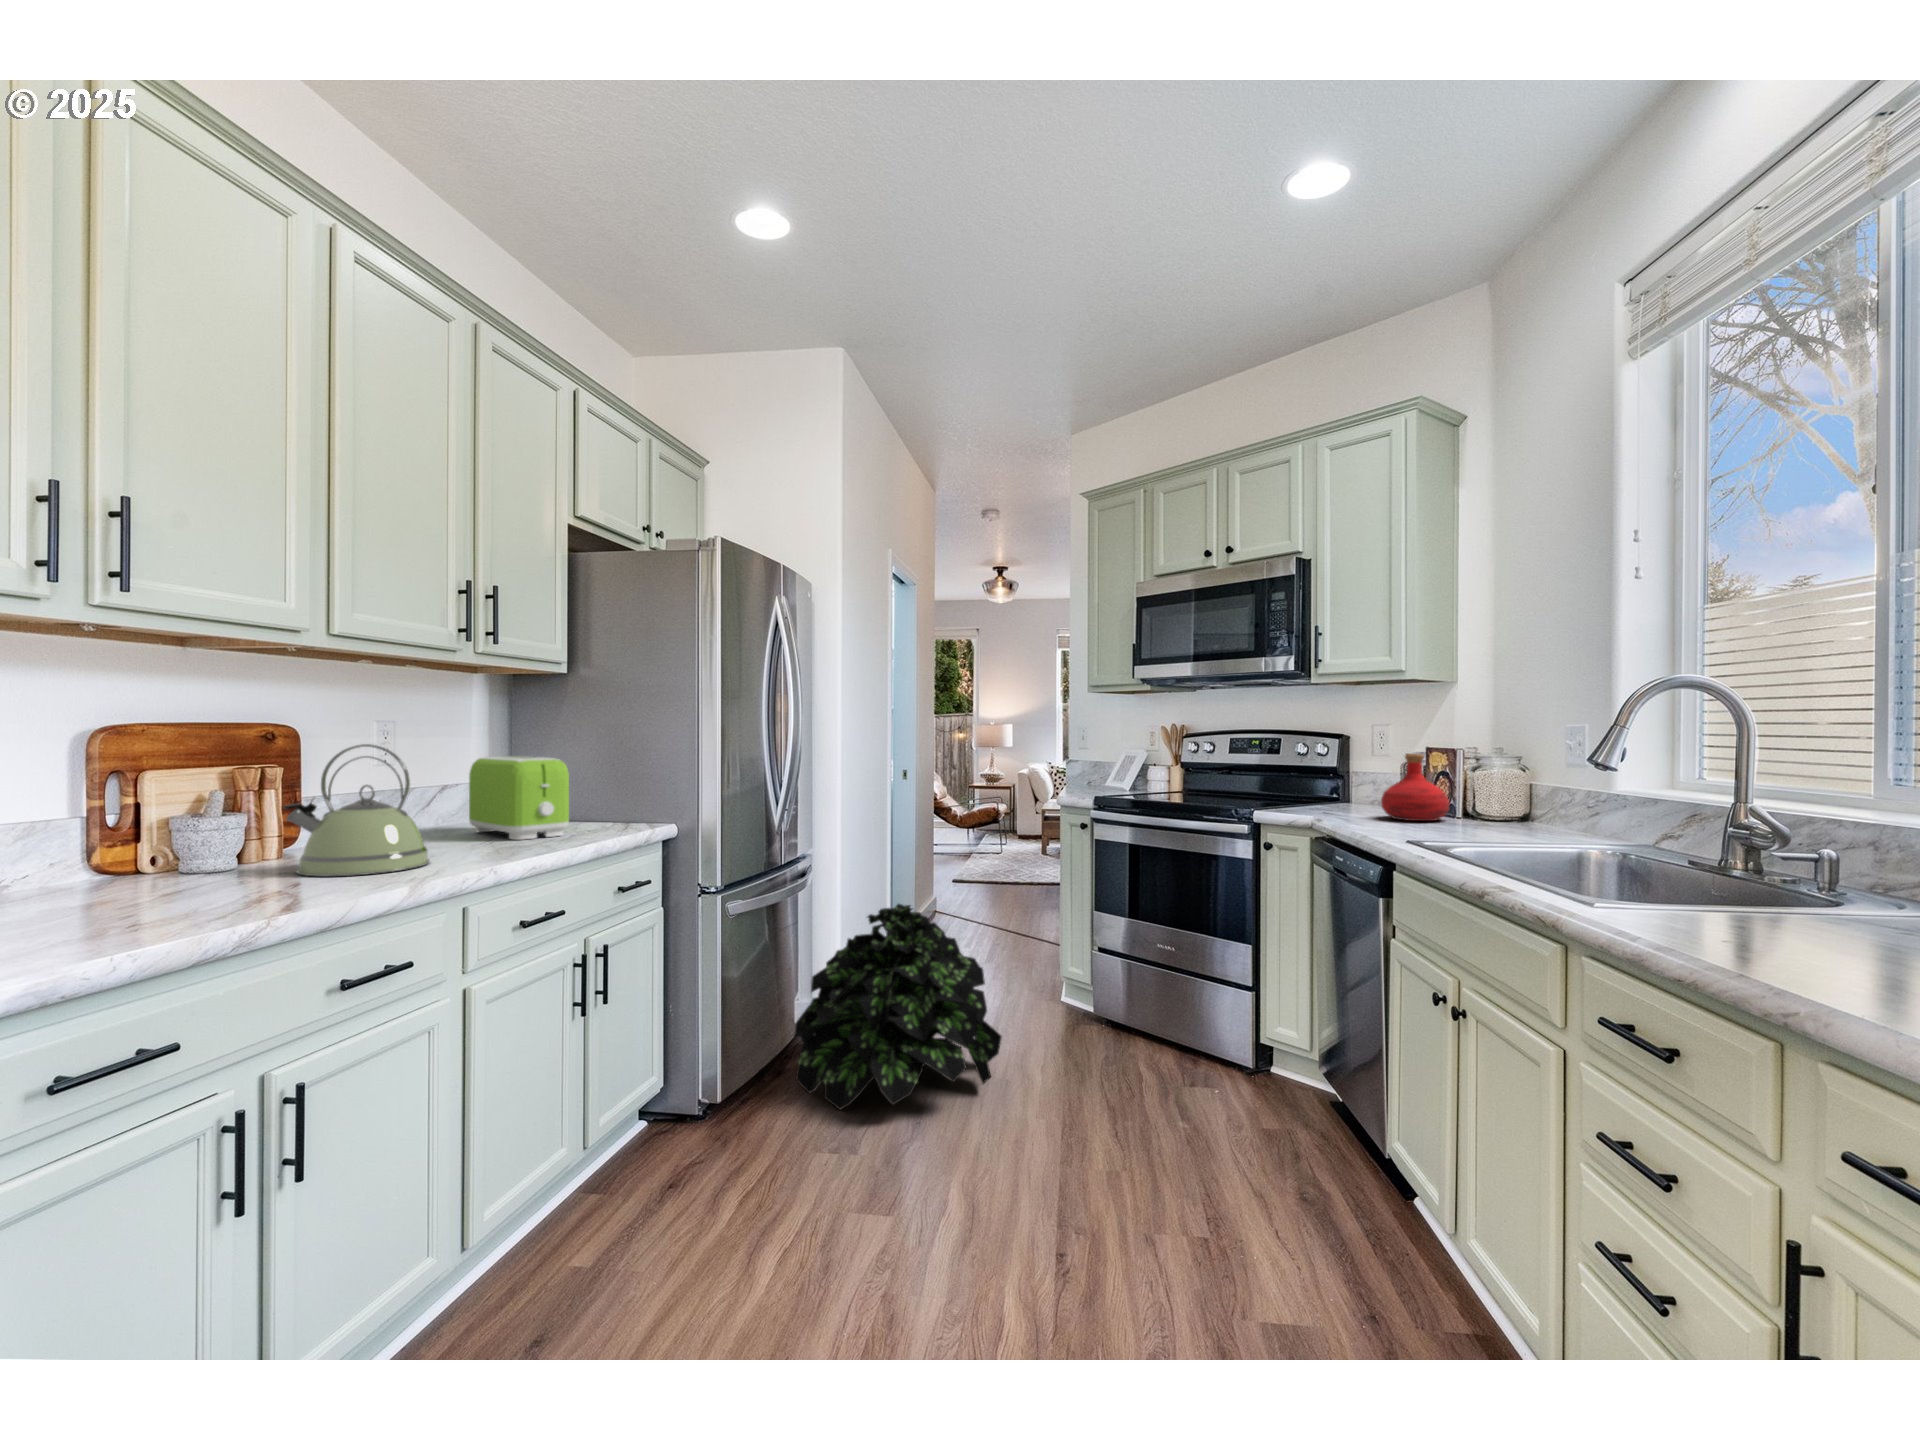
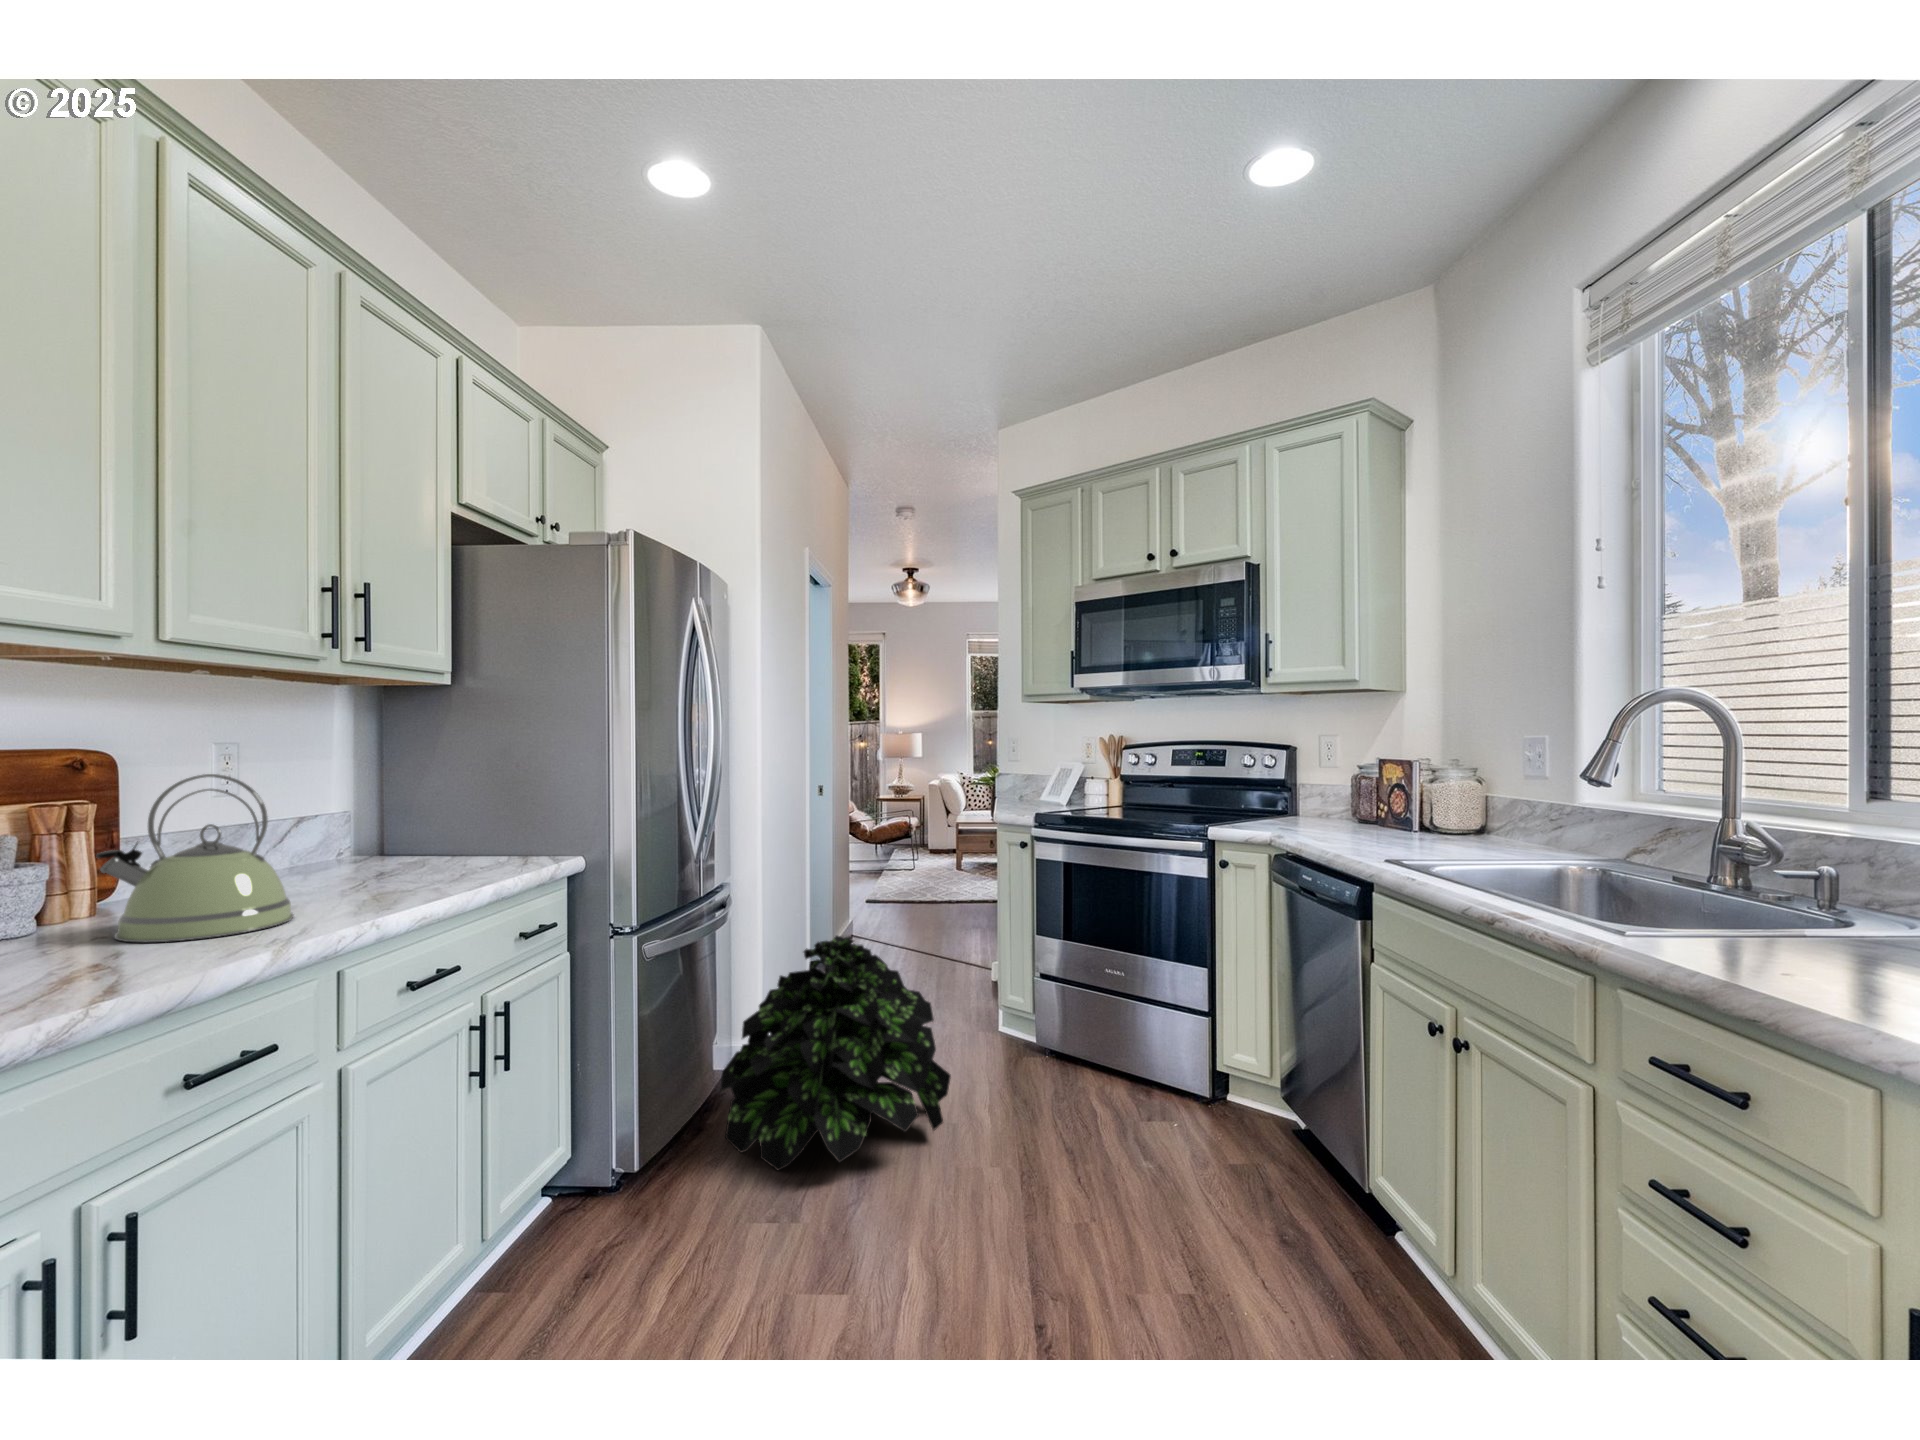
bottle: present [1381,754,1449,821] -> none [1339,767,1407,835]
toaster: present [469,756,569,840] -> none [335,781,463,882]

